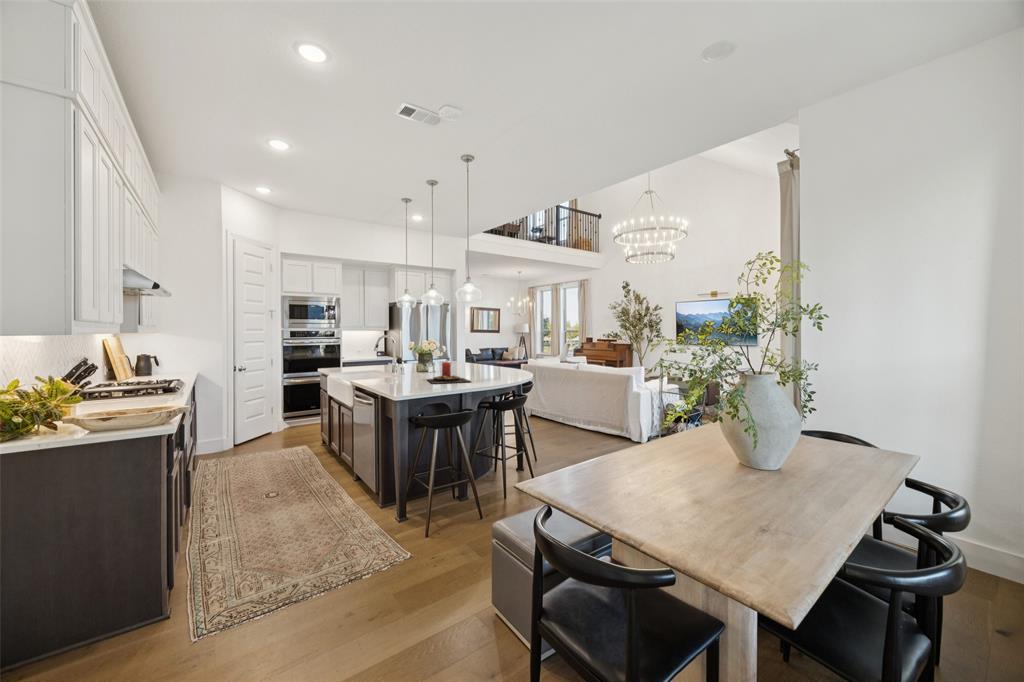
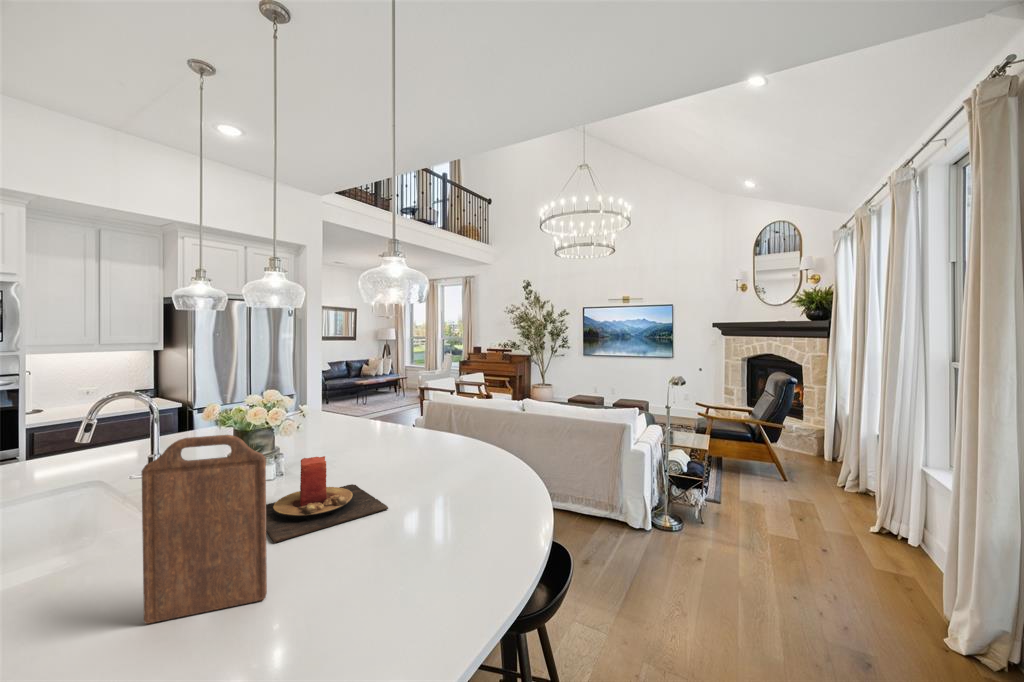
cutting board: none [401,341,429,389] -> present [142,435,267,624]

